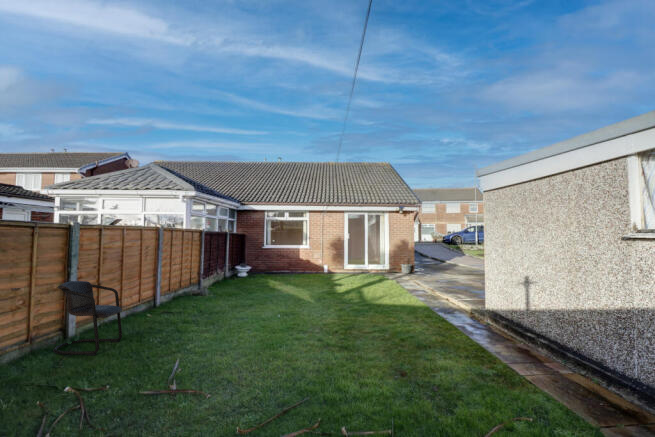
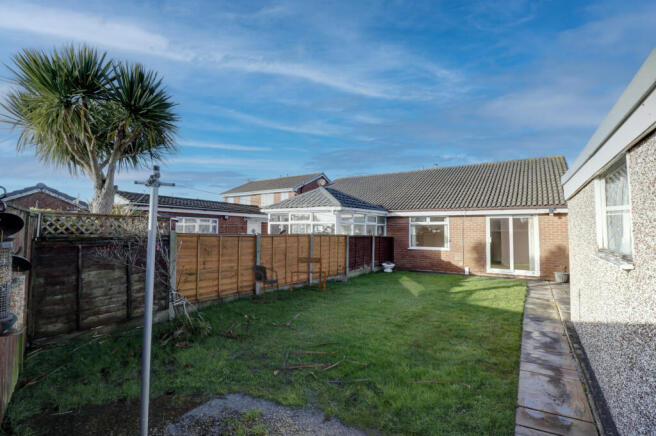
bench: none [123,261,192,321] -> present [290,257,326,291]

